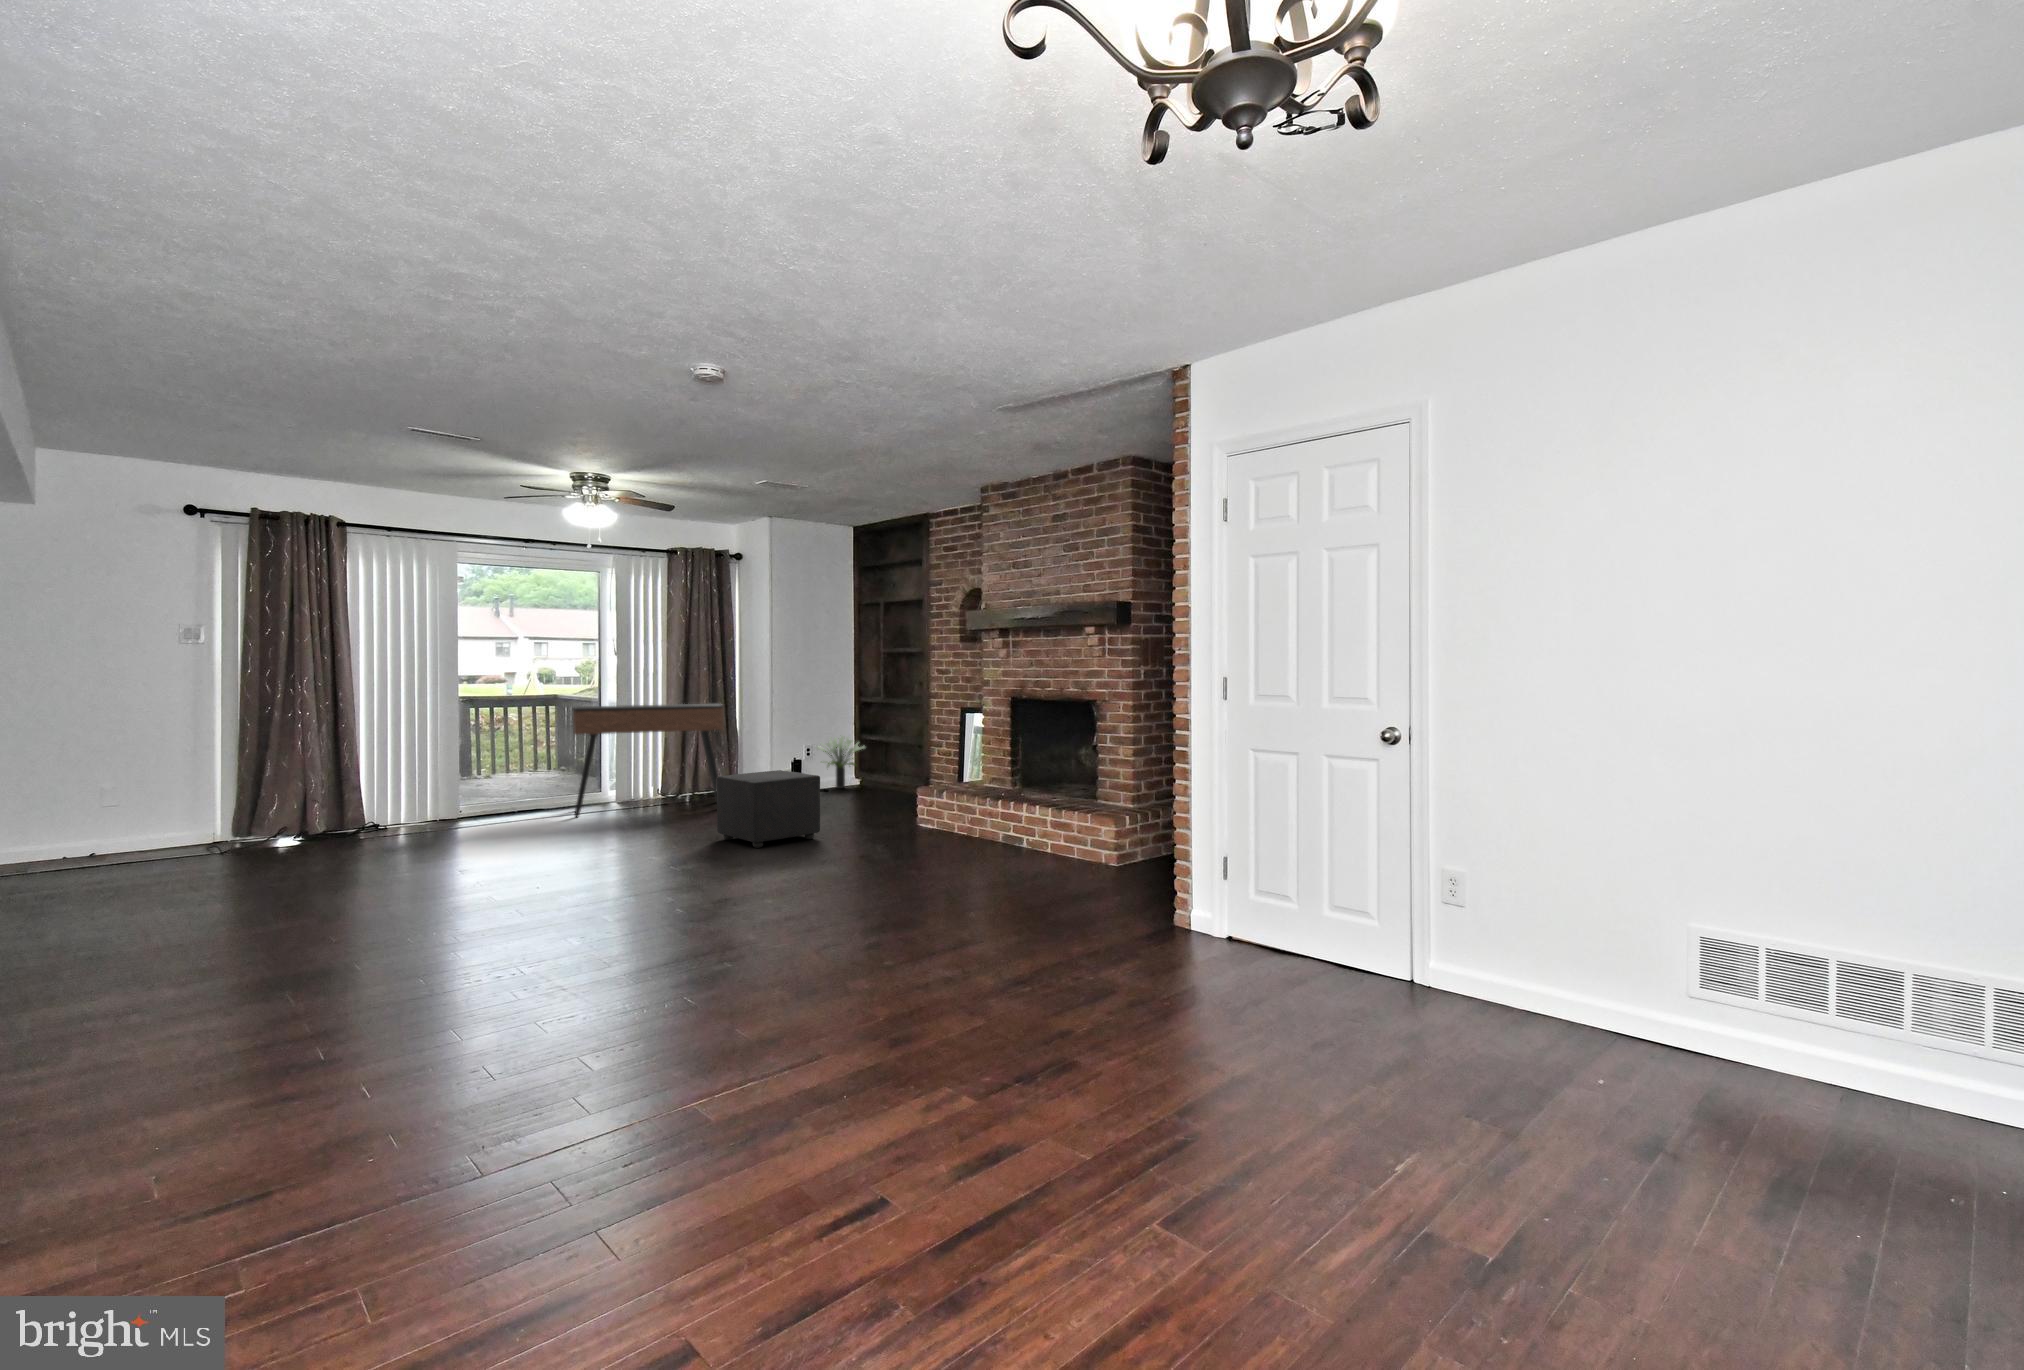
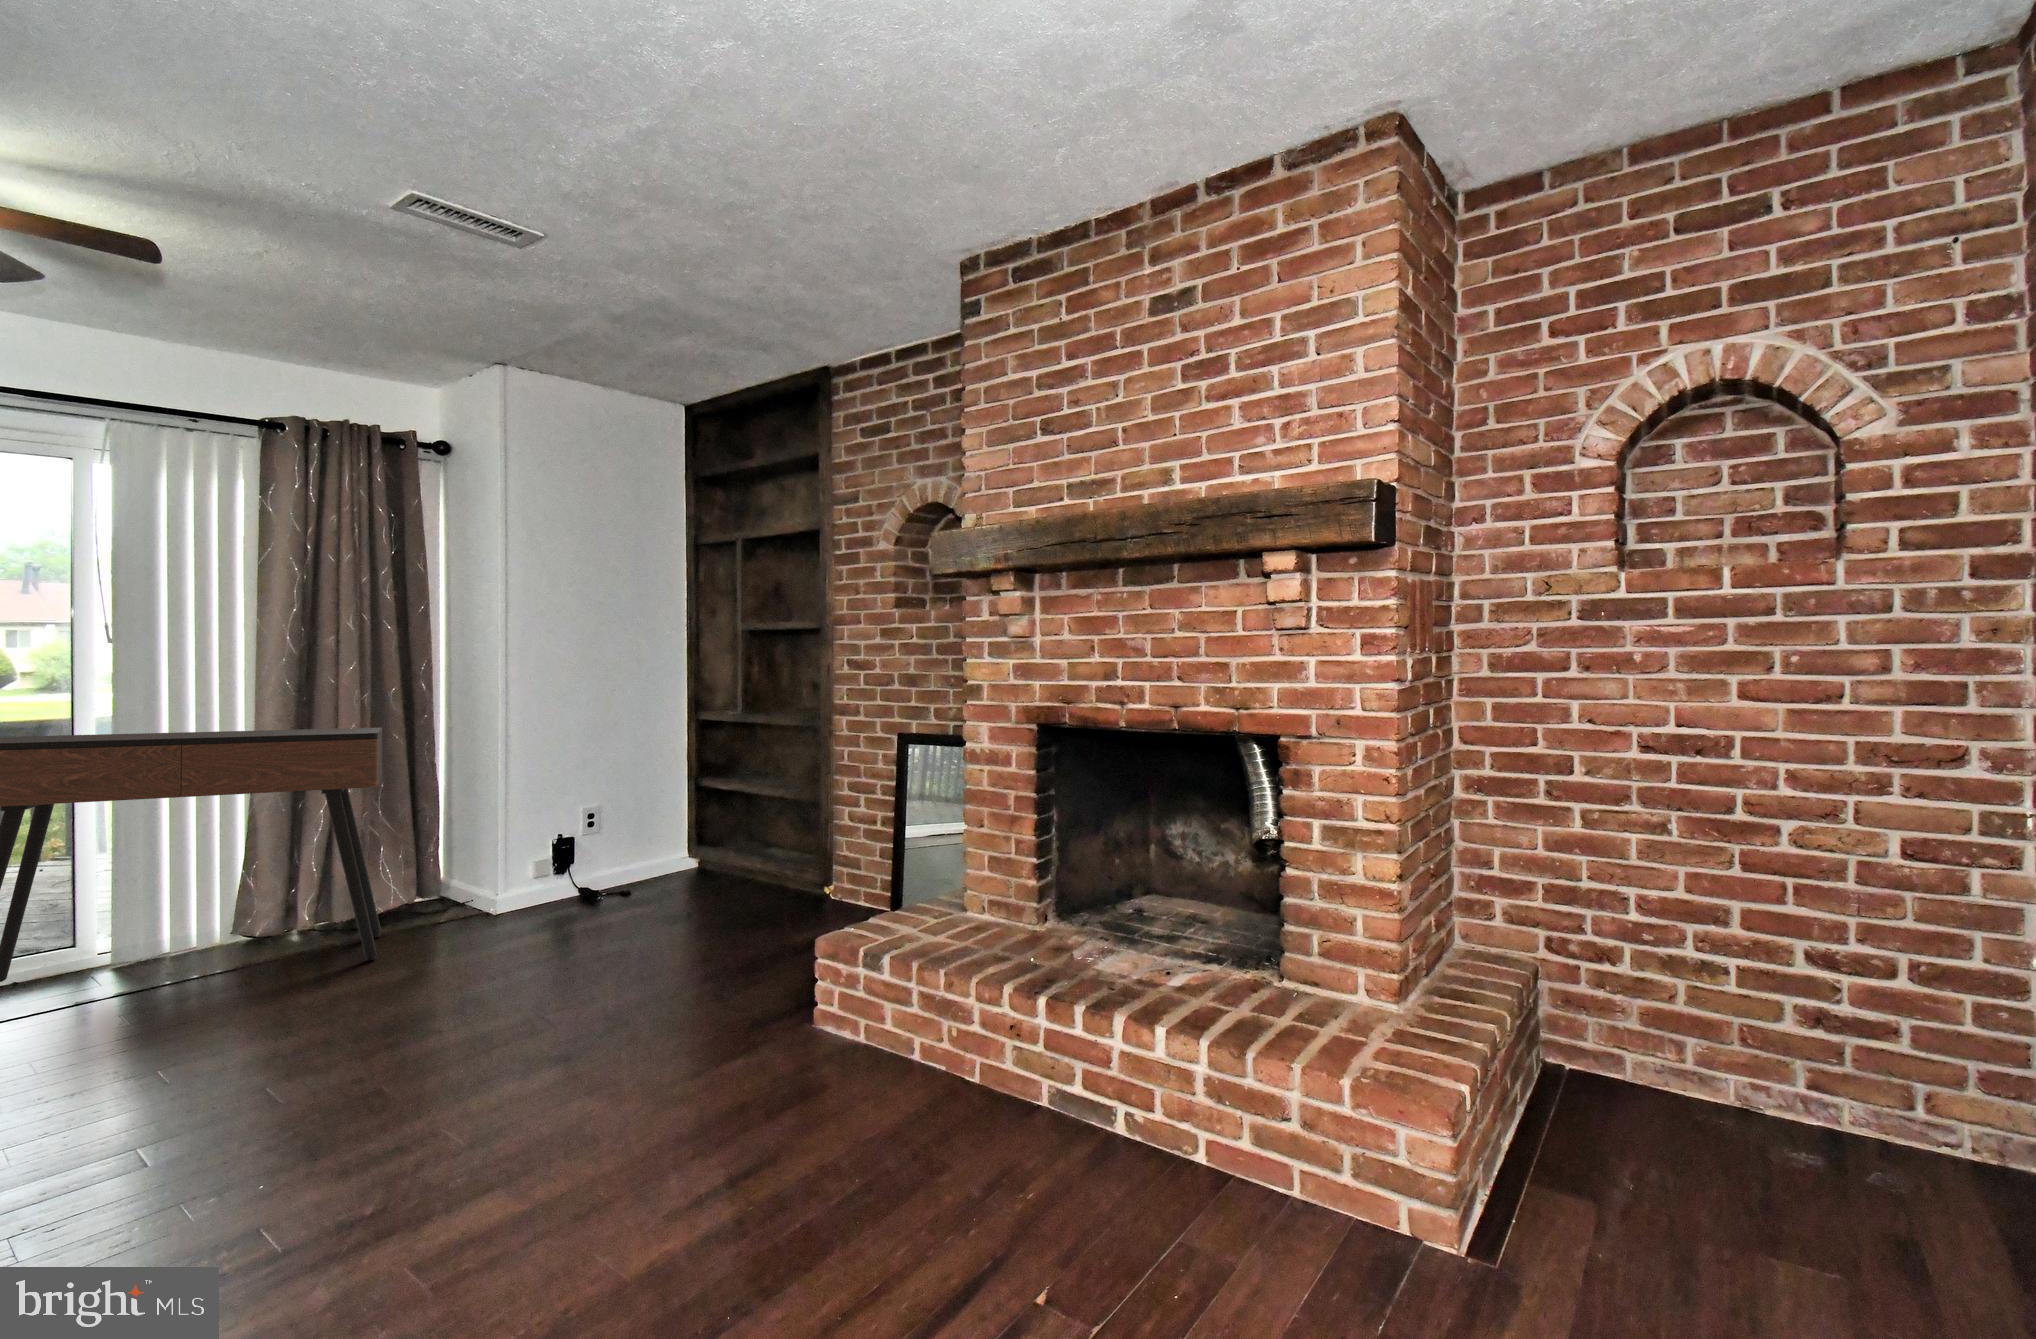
potted plant: present [817,736,865,788] -> none [606,784,705,885]
ottoman: present [717,770,820,848] -> none [256,904,566,1173]

